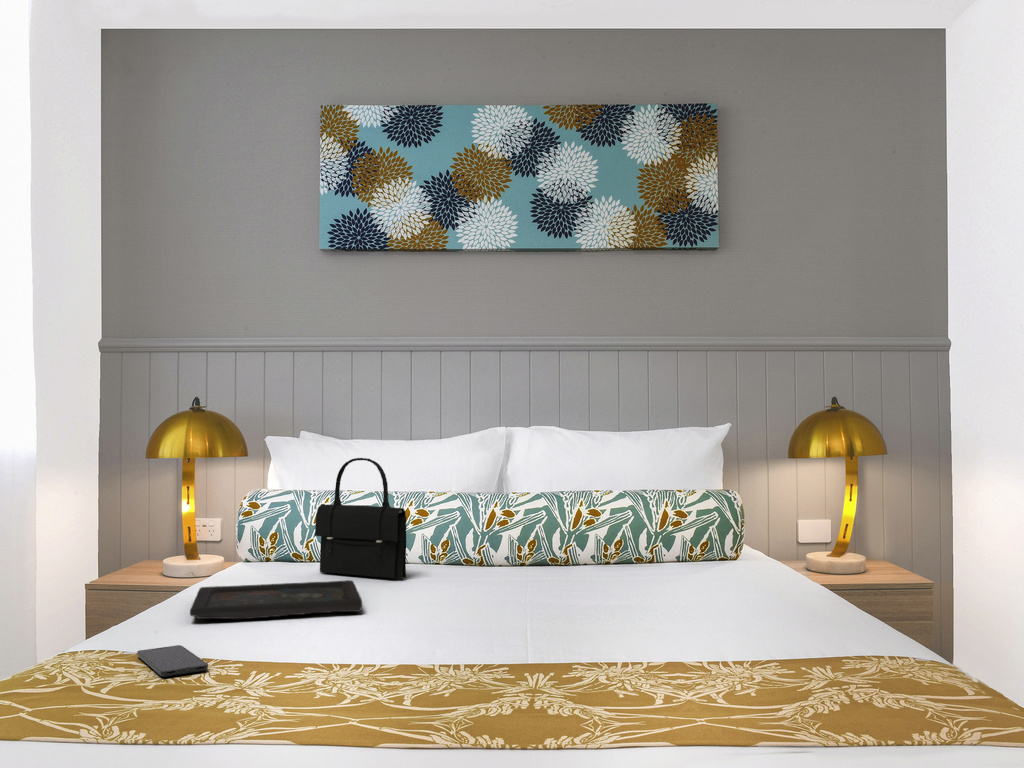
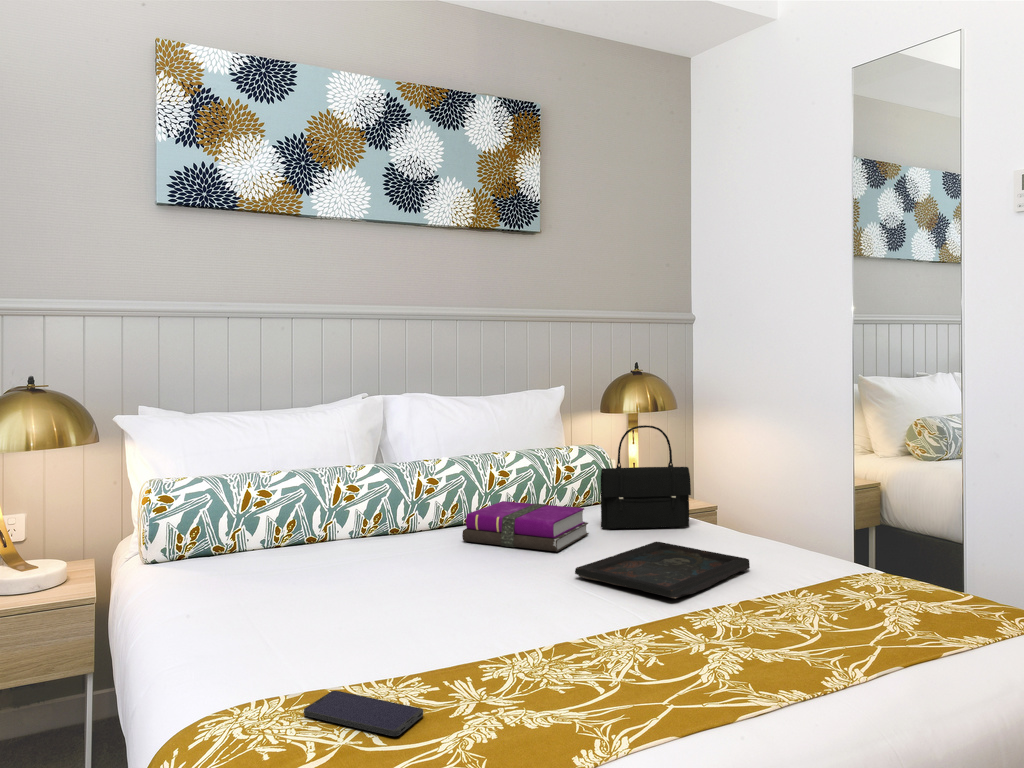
handbag: present [315,458,406,579] -> present [601,425,691,529]
notebook: none [515,541,655,592] -> present [462,501,588,552]
tray: present [190,580,362,619] -> present [575,542,750,598]

